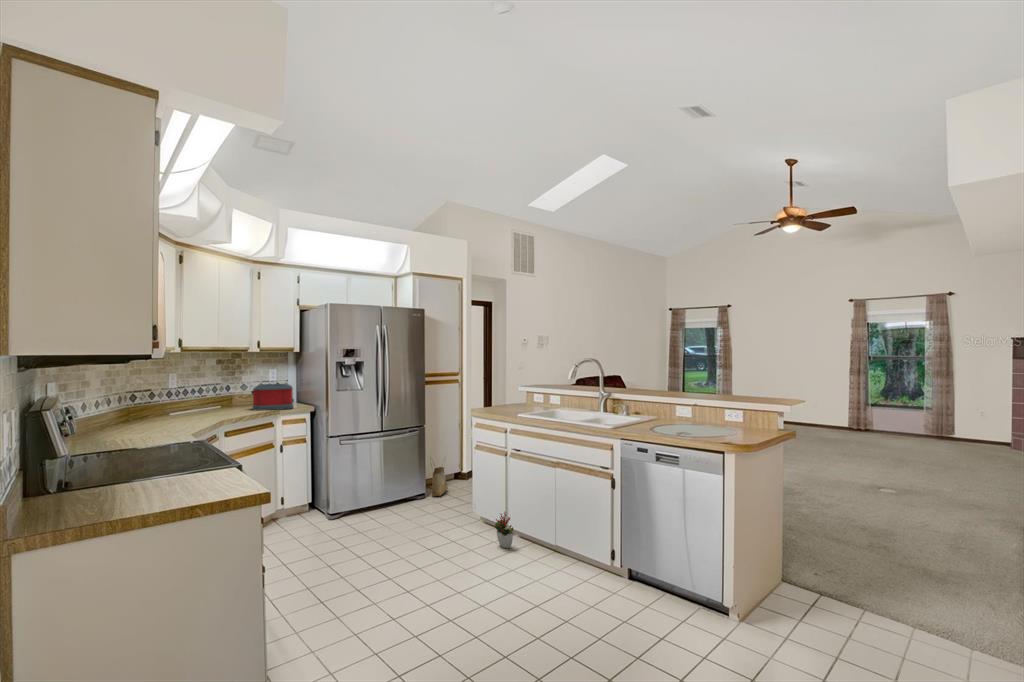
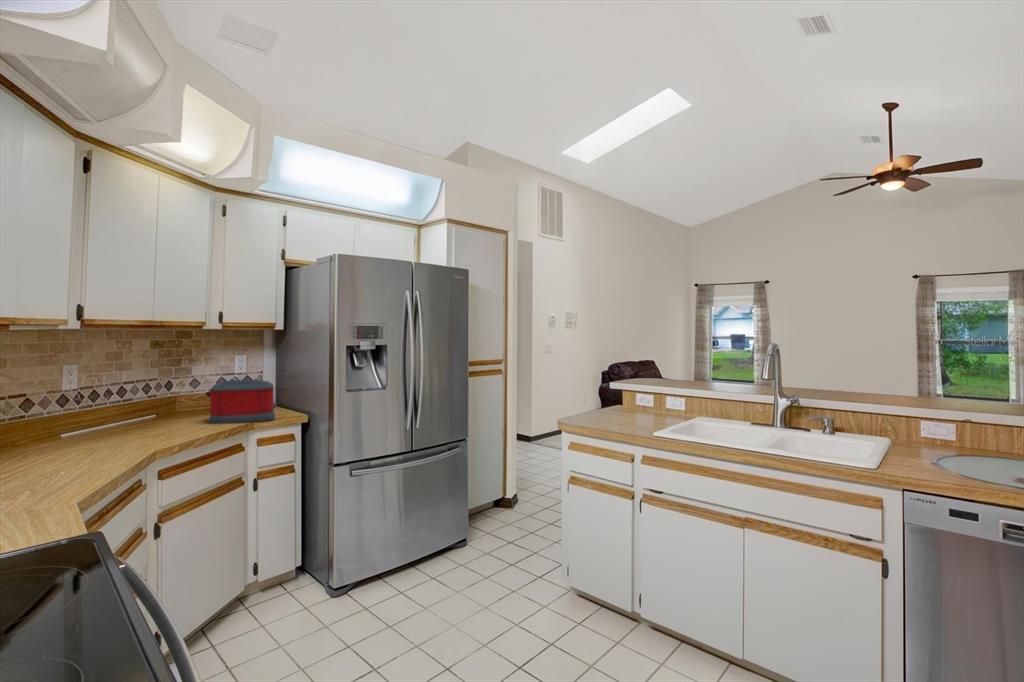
woven basket: present [430,457,448,496] -> none [473,483,495,541]
decorative plant: present [495,512,513,548] -> none [621,591,655,654]

